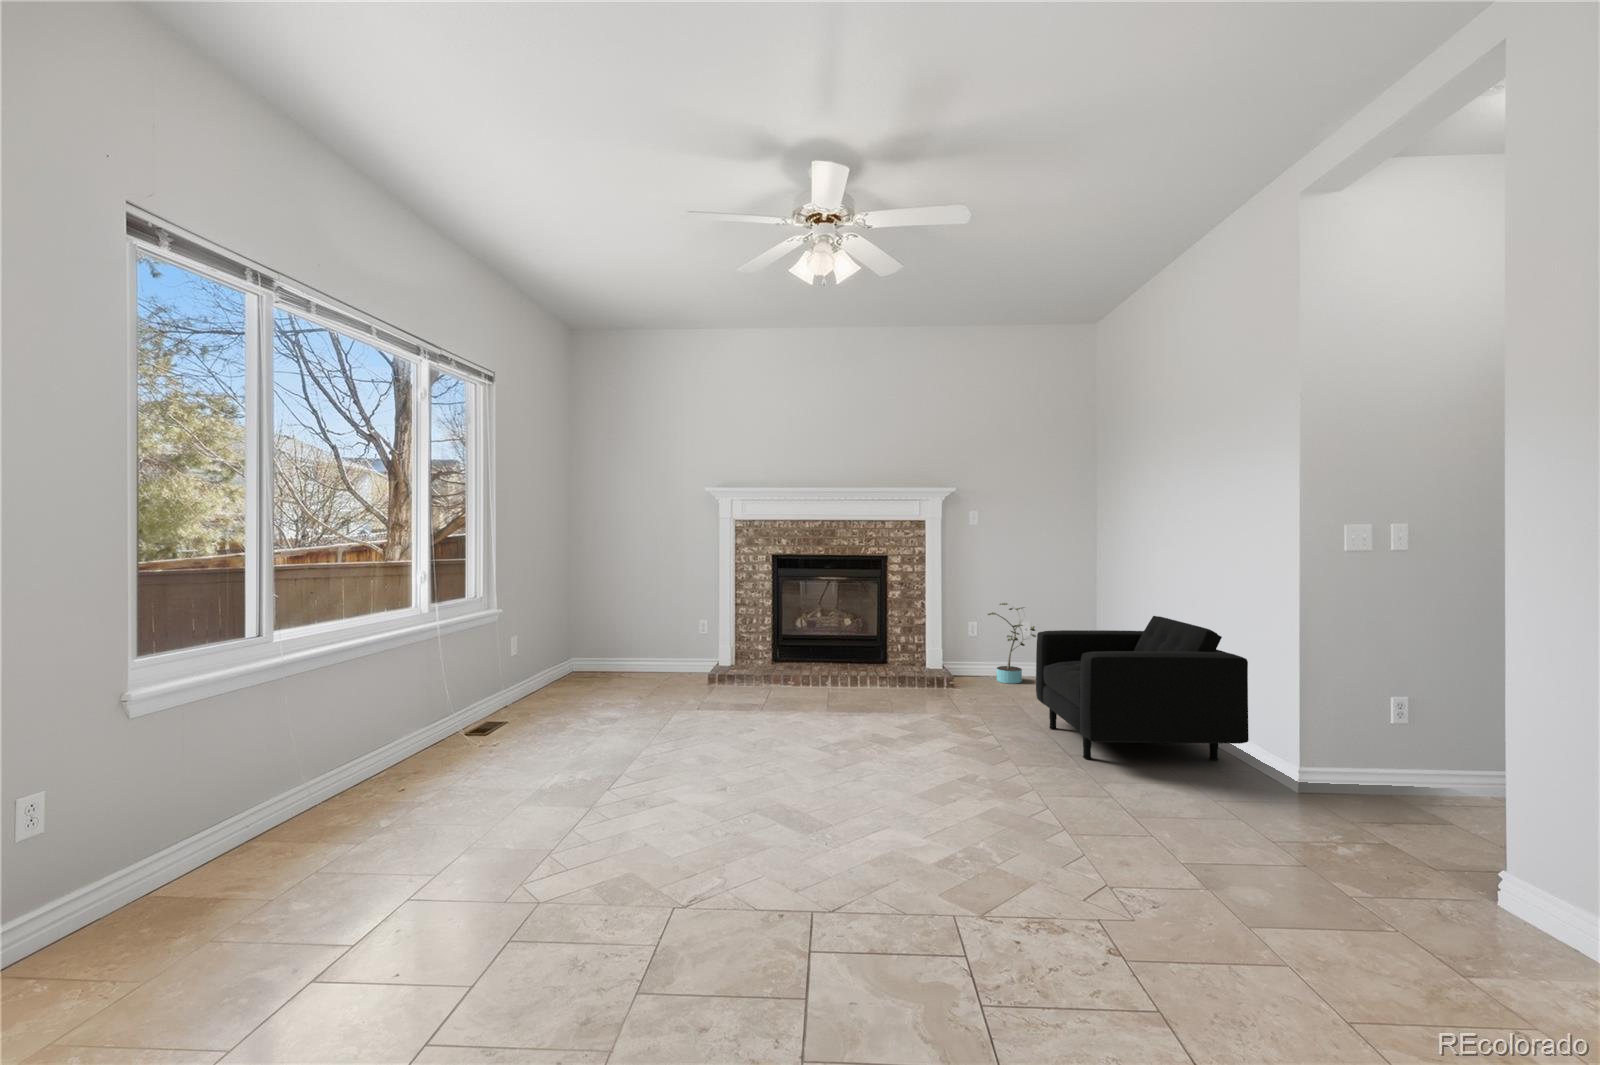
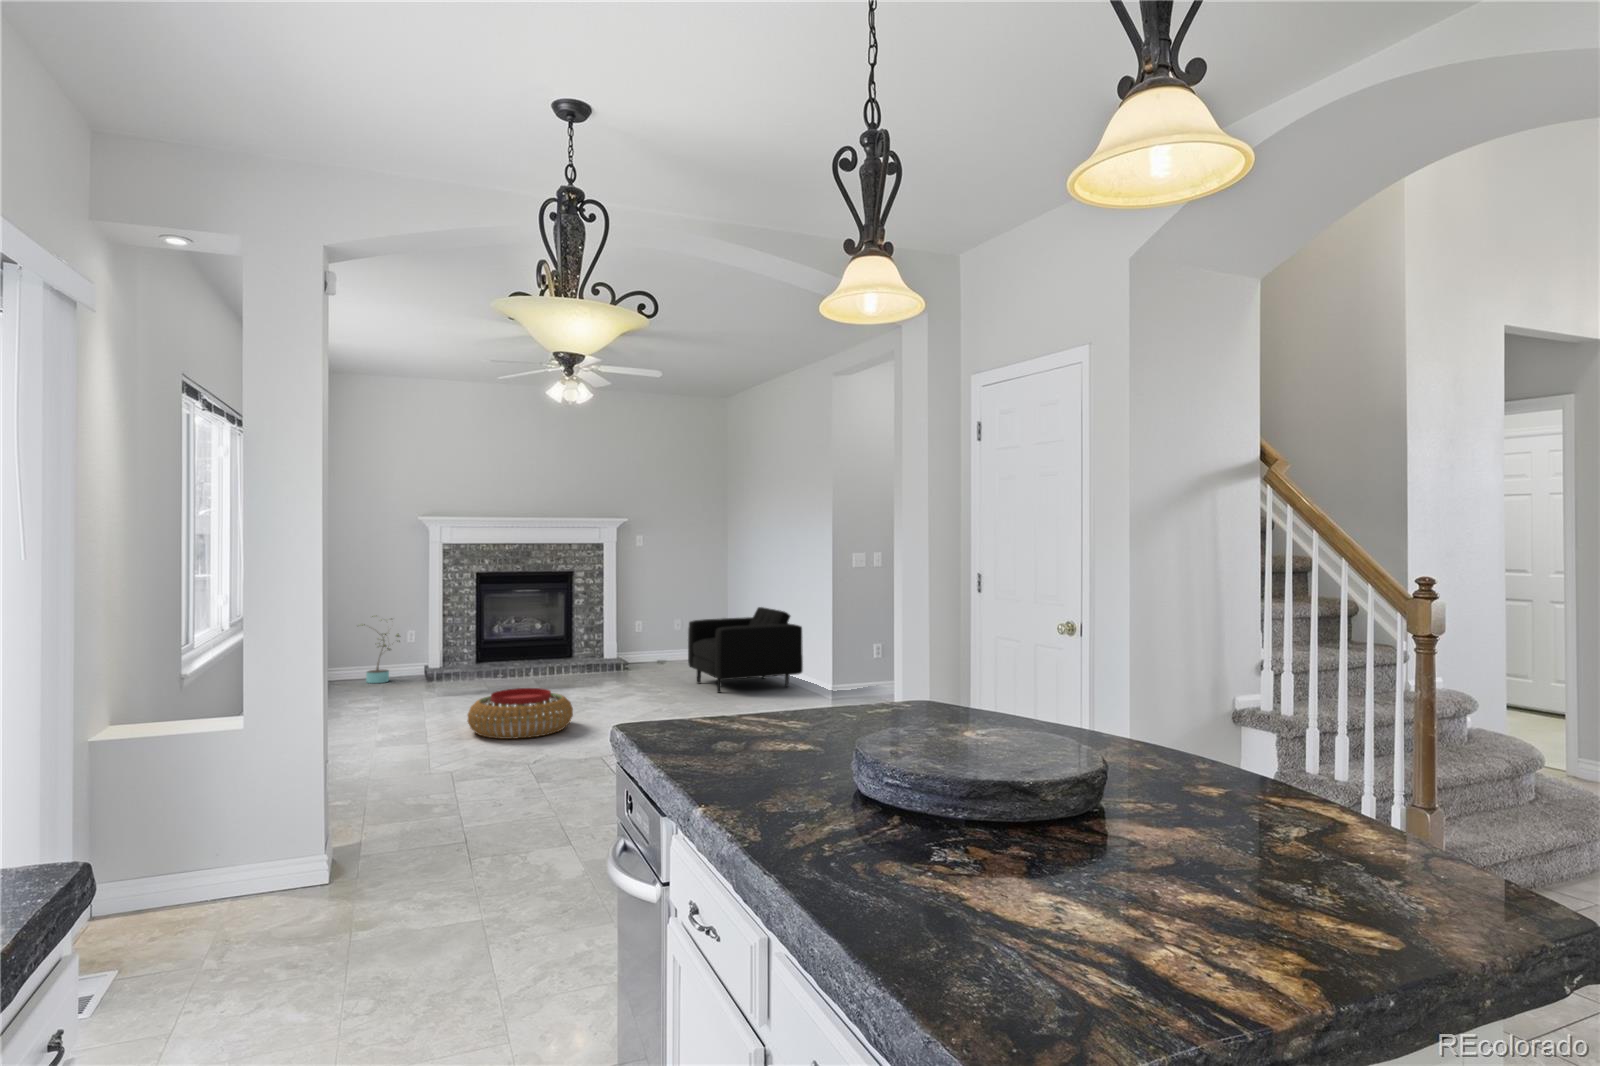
potted plant: present [988,603,1036,684] -> present [362,616,400,683]
pouf: none [647,738,816,846] -> present [468,688,573,739]

